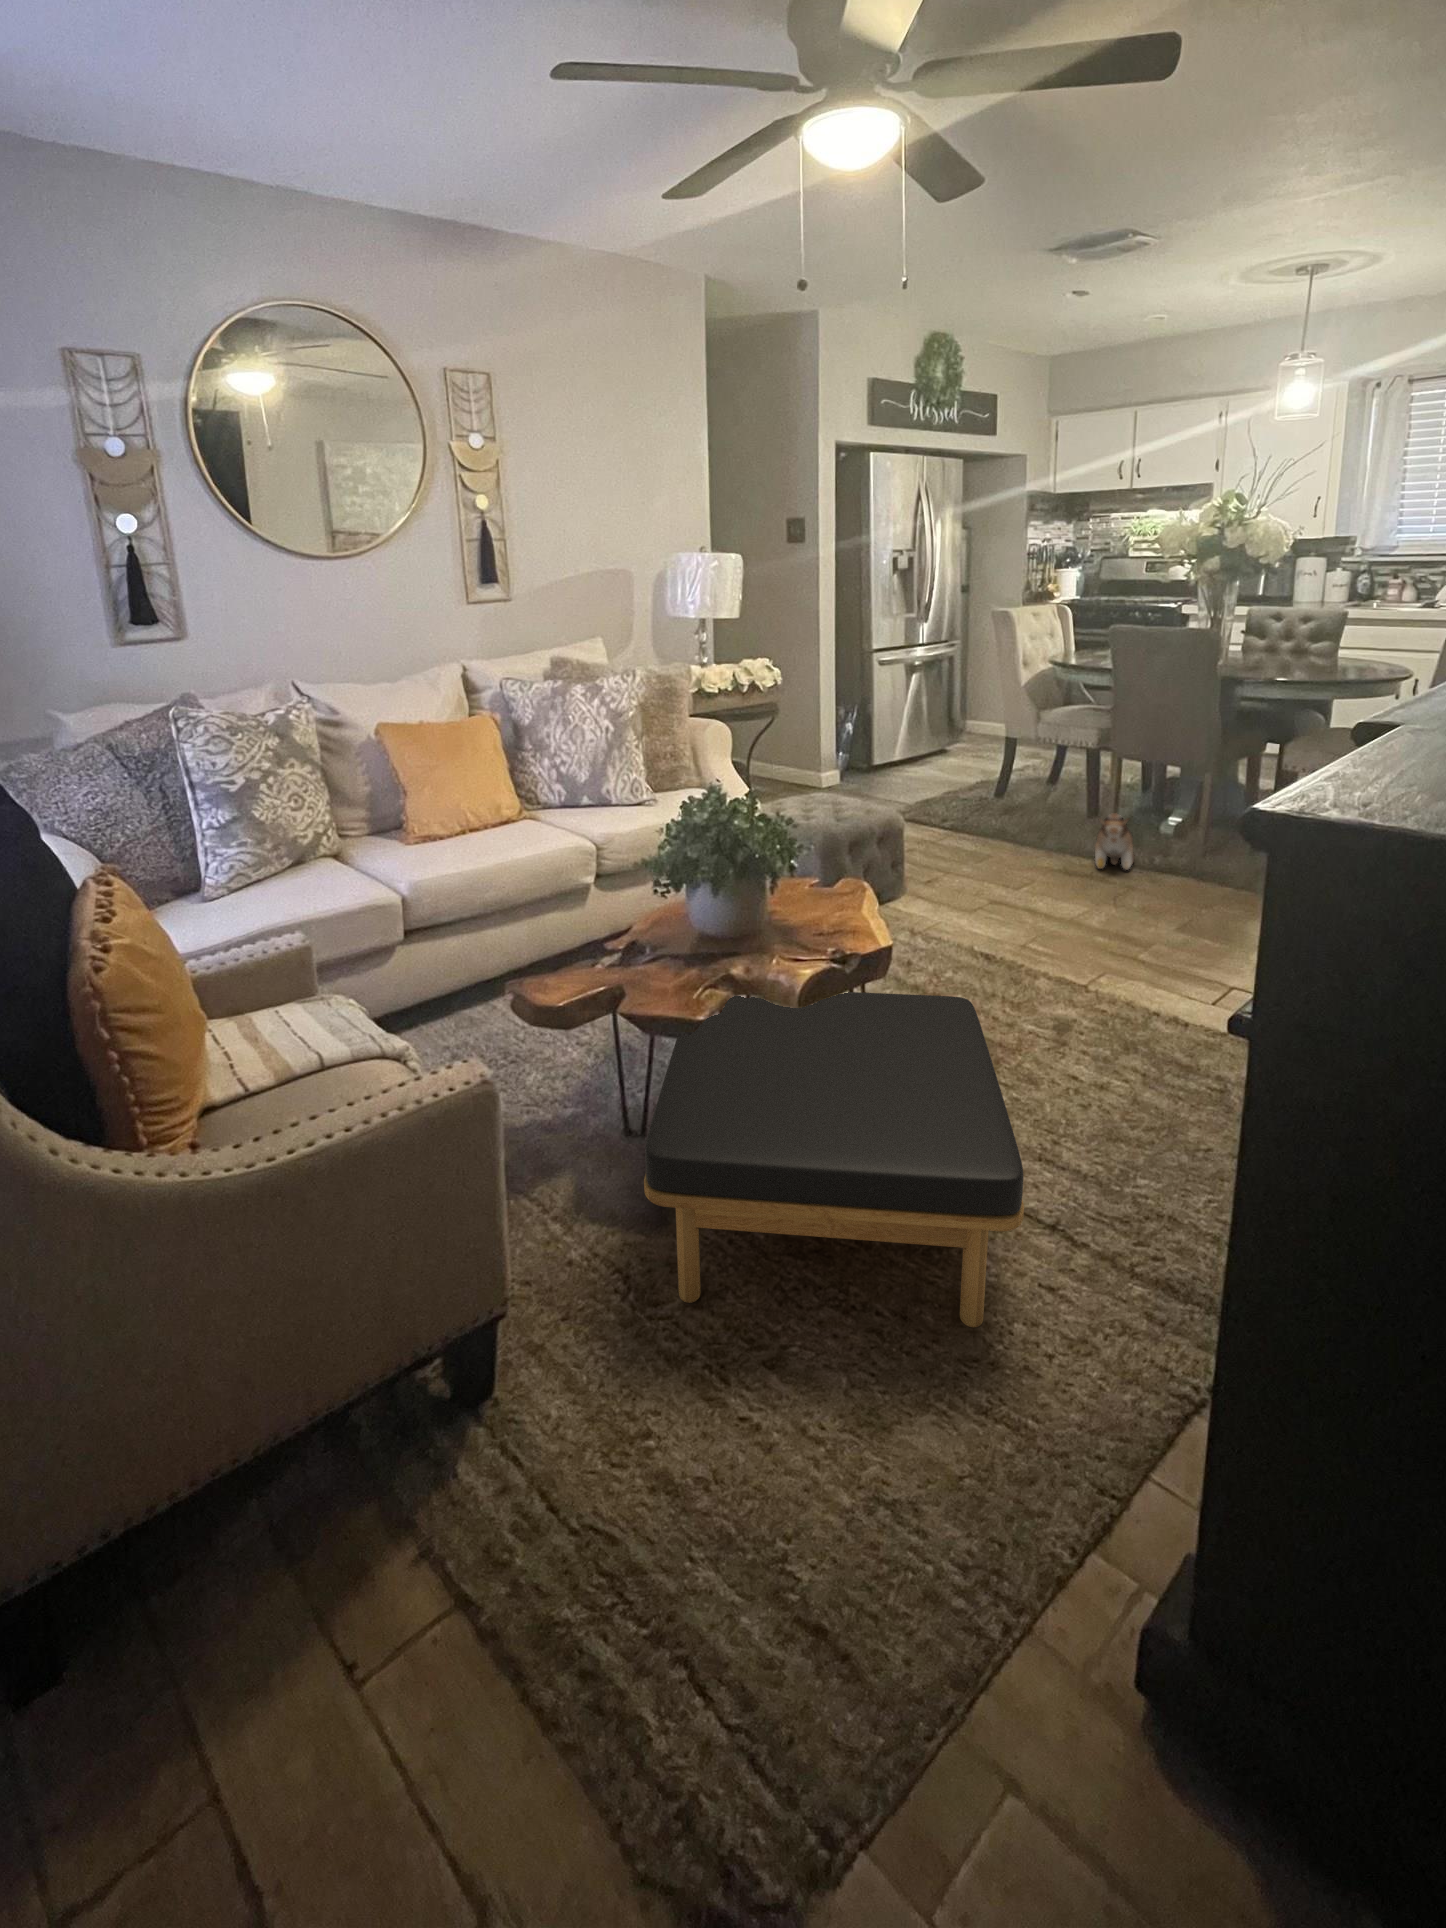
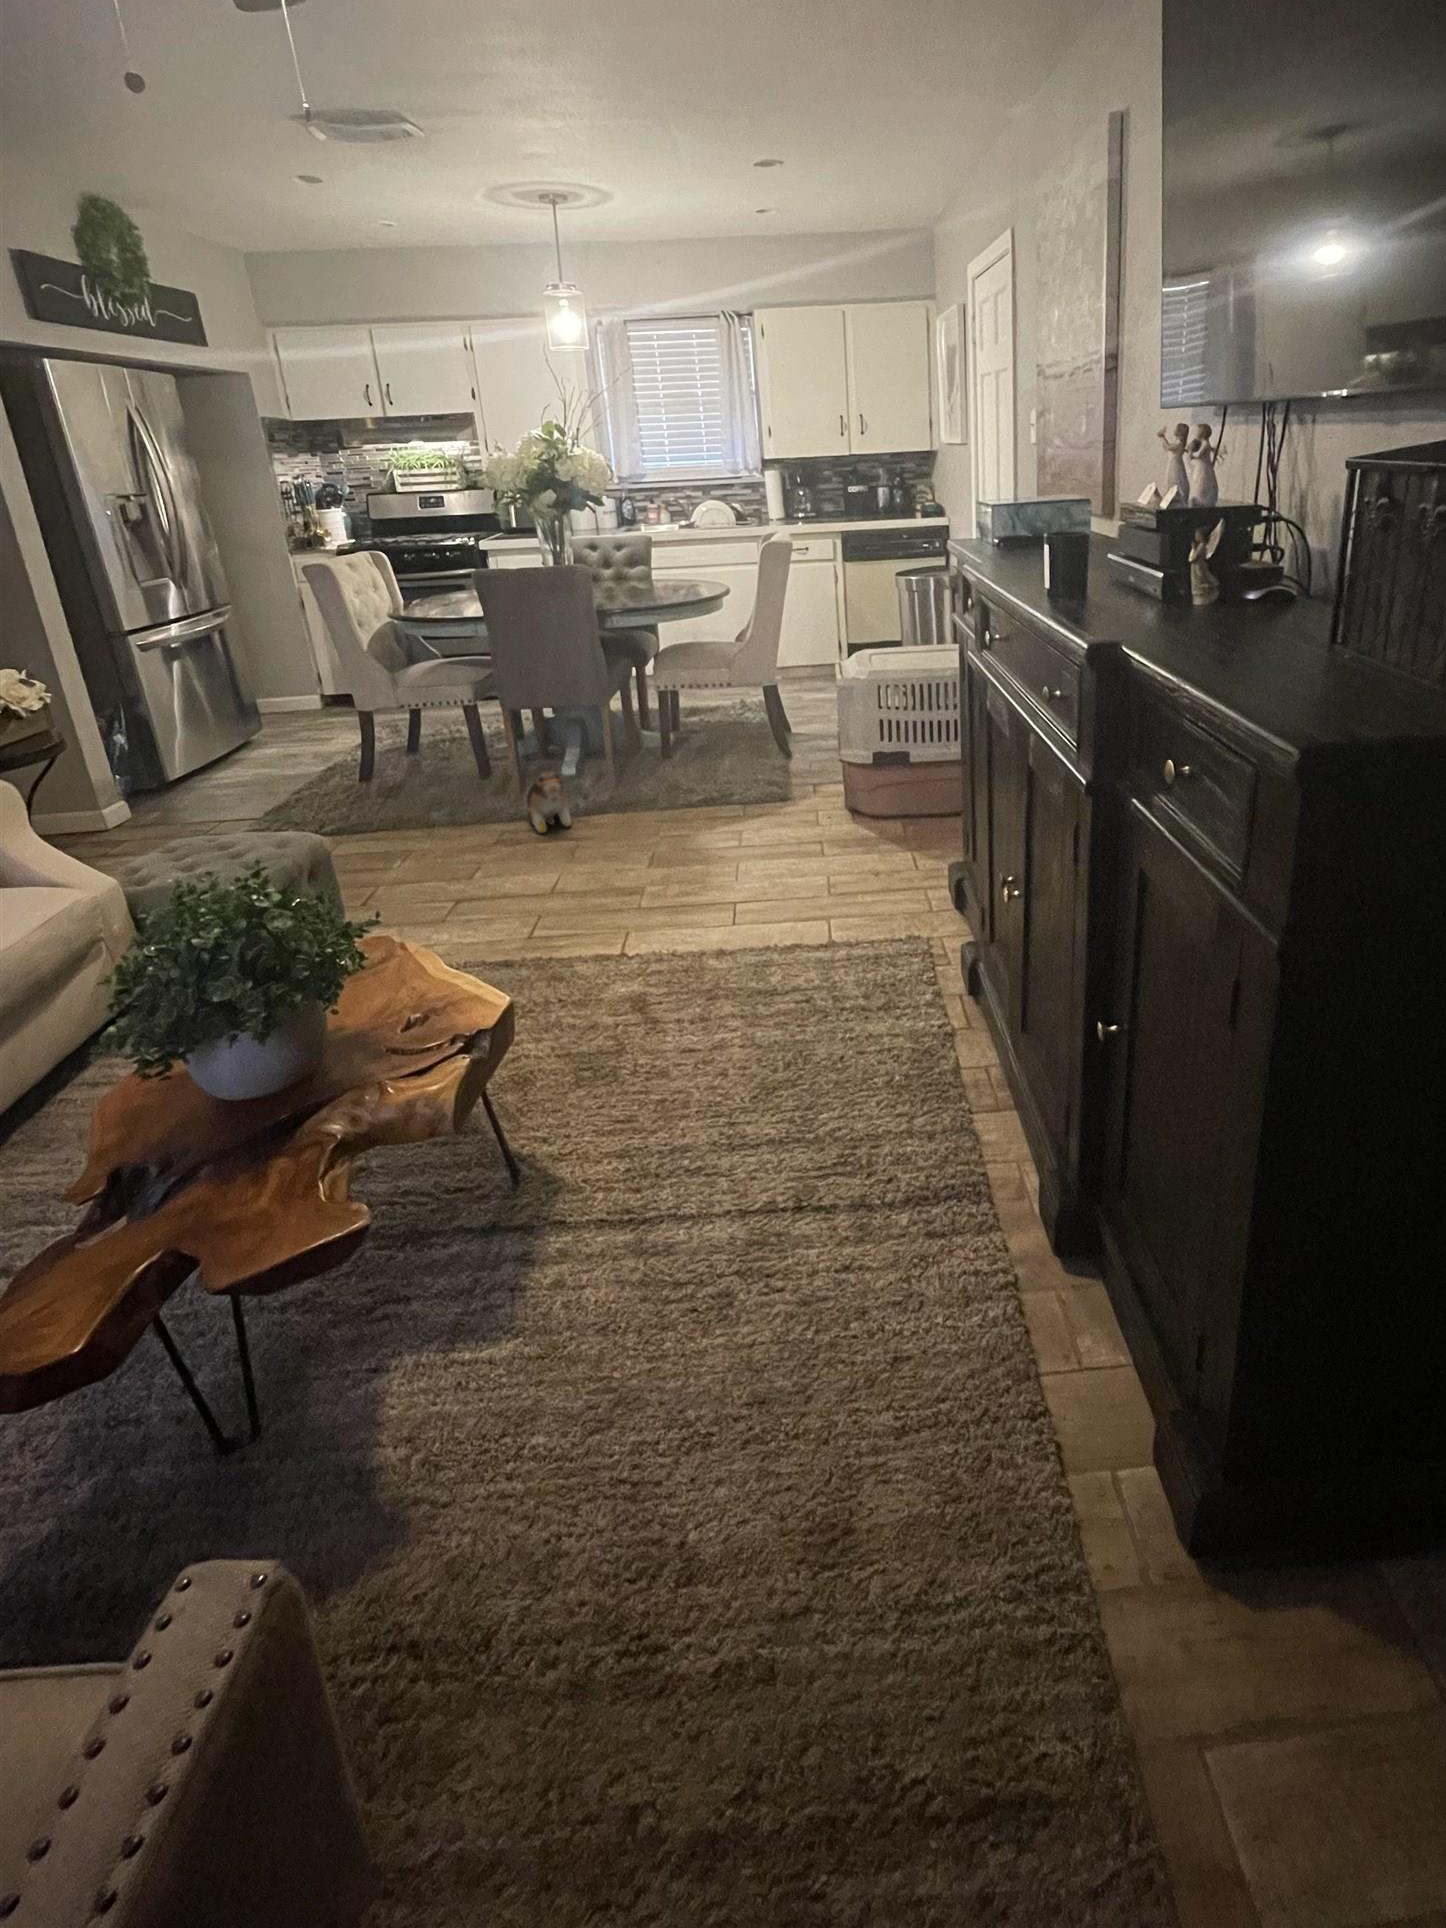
ottoman: present [644,992,1024,1327] -> none [263,1023,852,1619]

